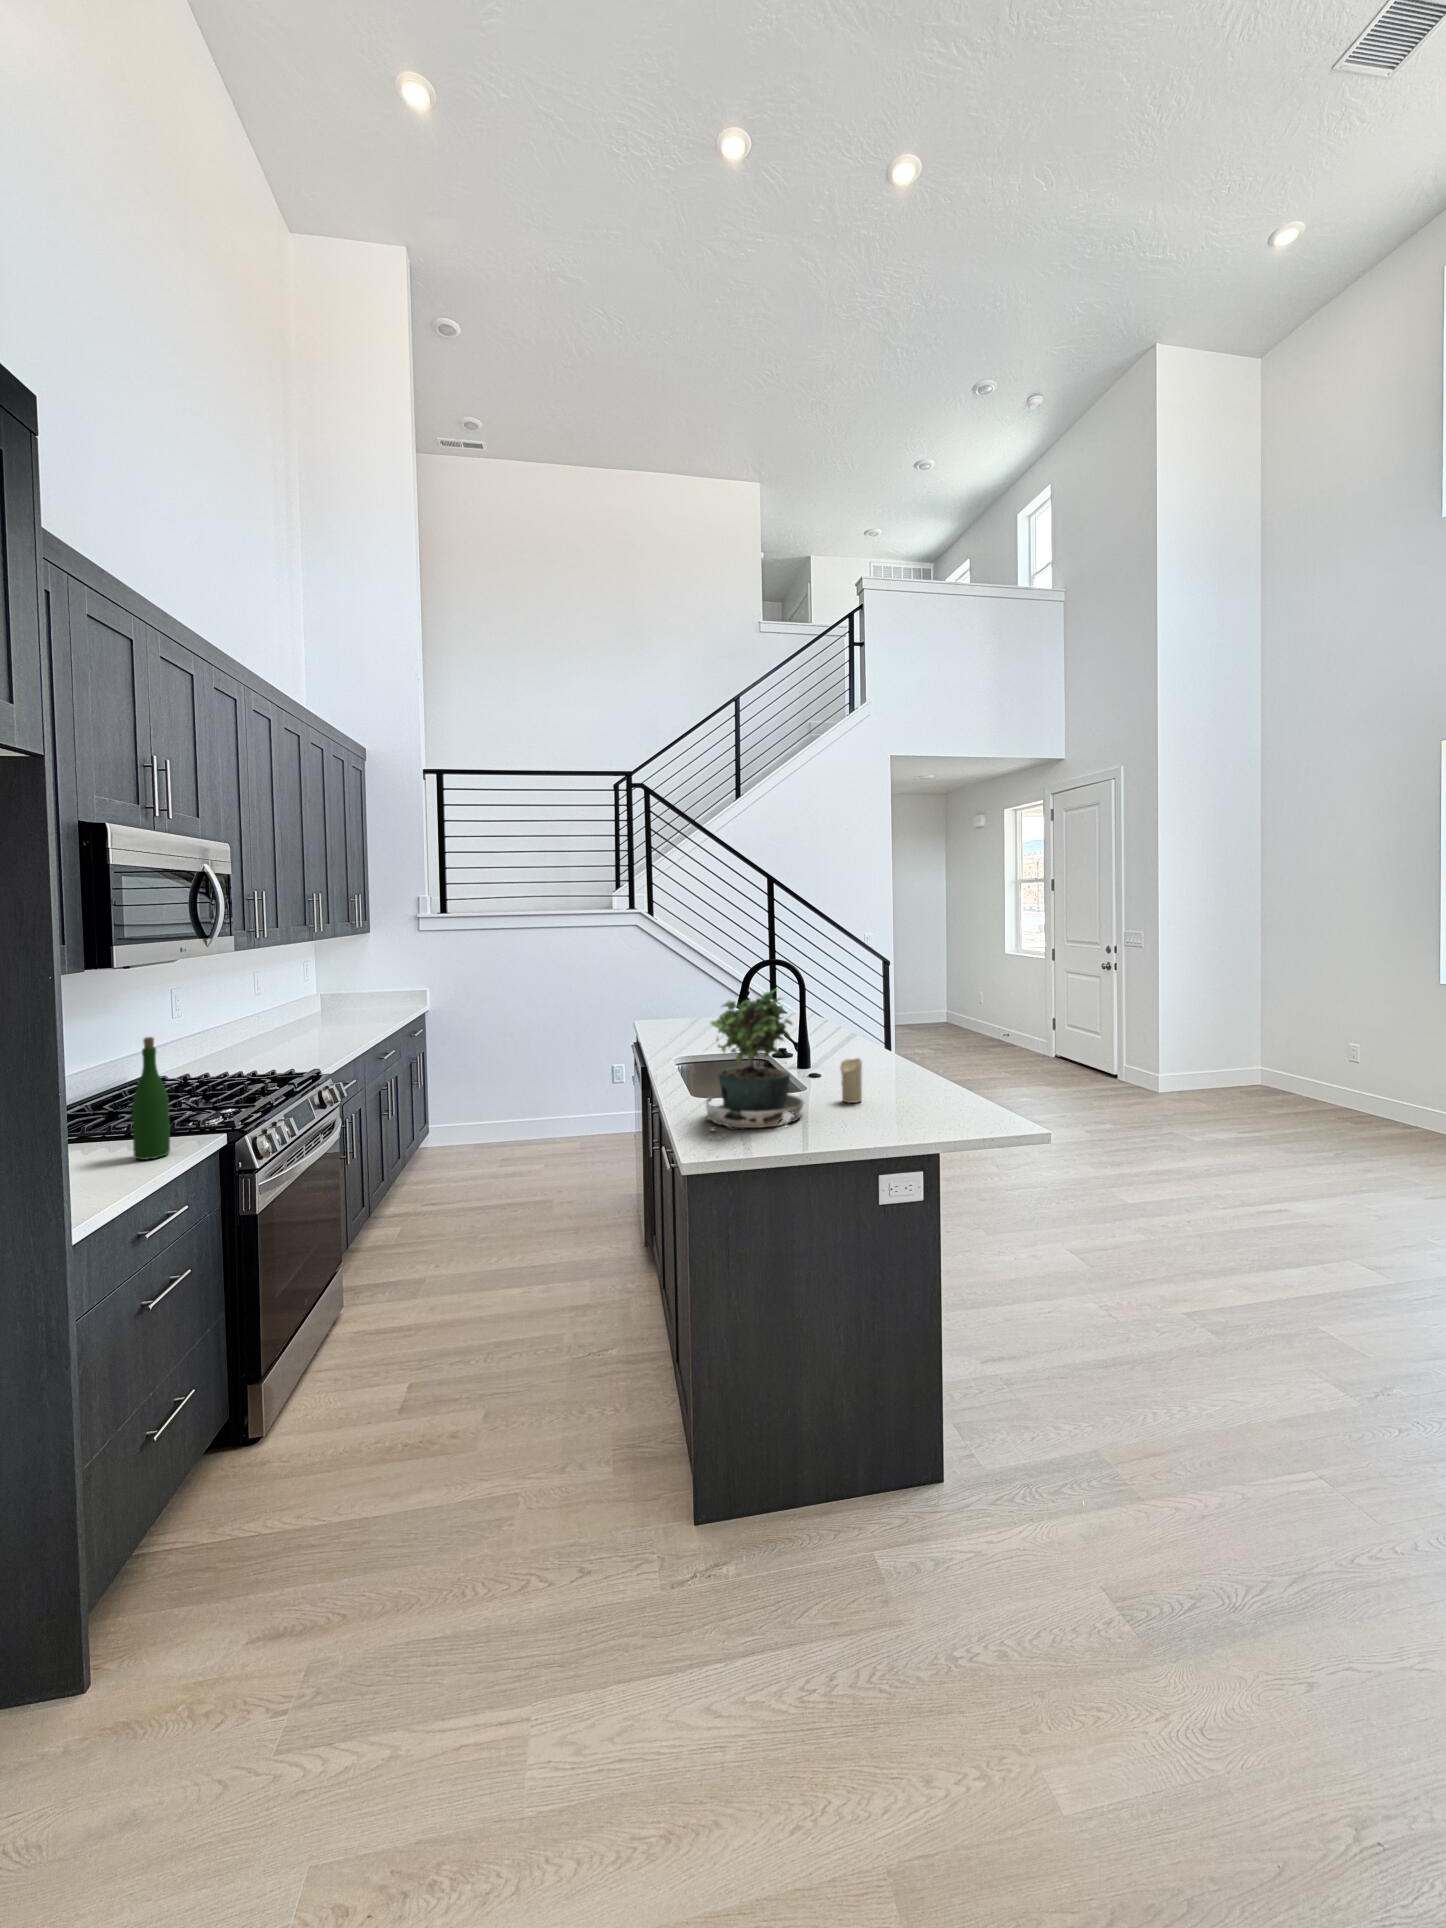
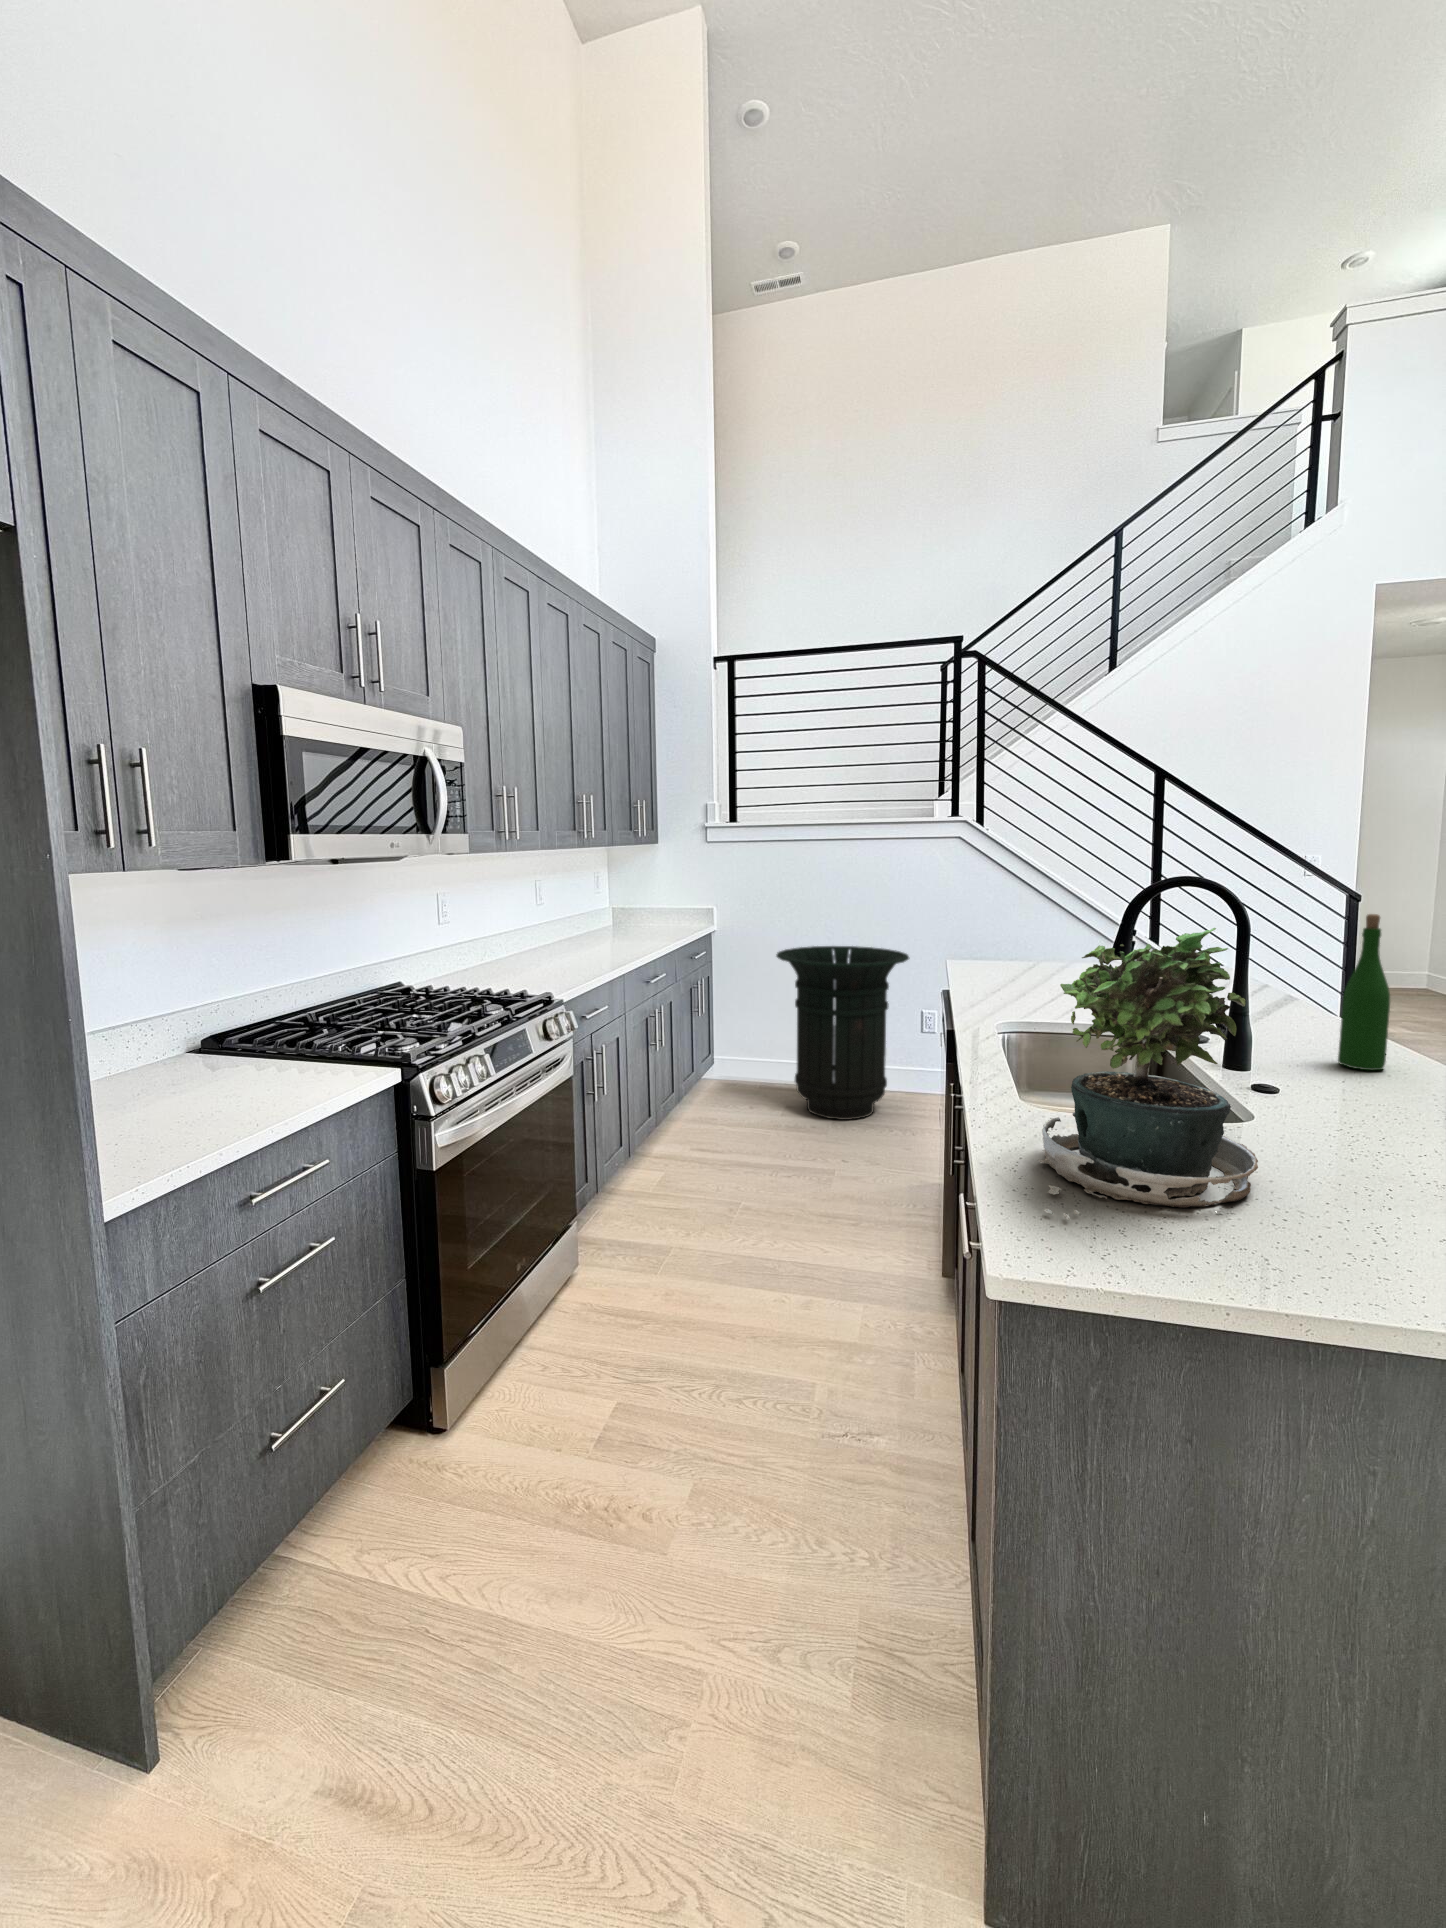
trash can: none [490,1016,601,1161] -> present [776,946,909,1120]
wine bottle: present [132,1037,170,1160] -> present [1338,914,1390,1070]
candle: present [840,1058,862,1103] -> none [1342,1080,1400,1173]

